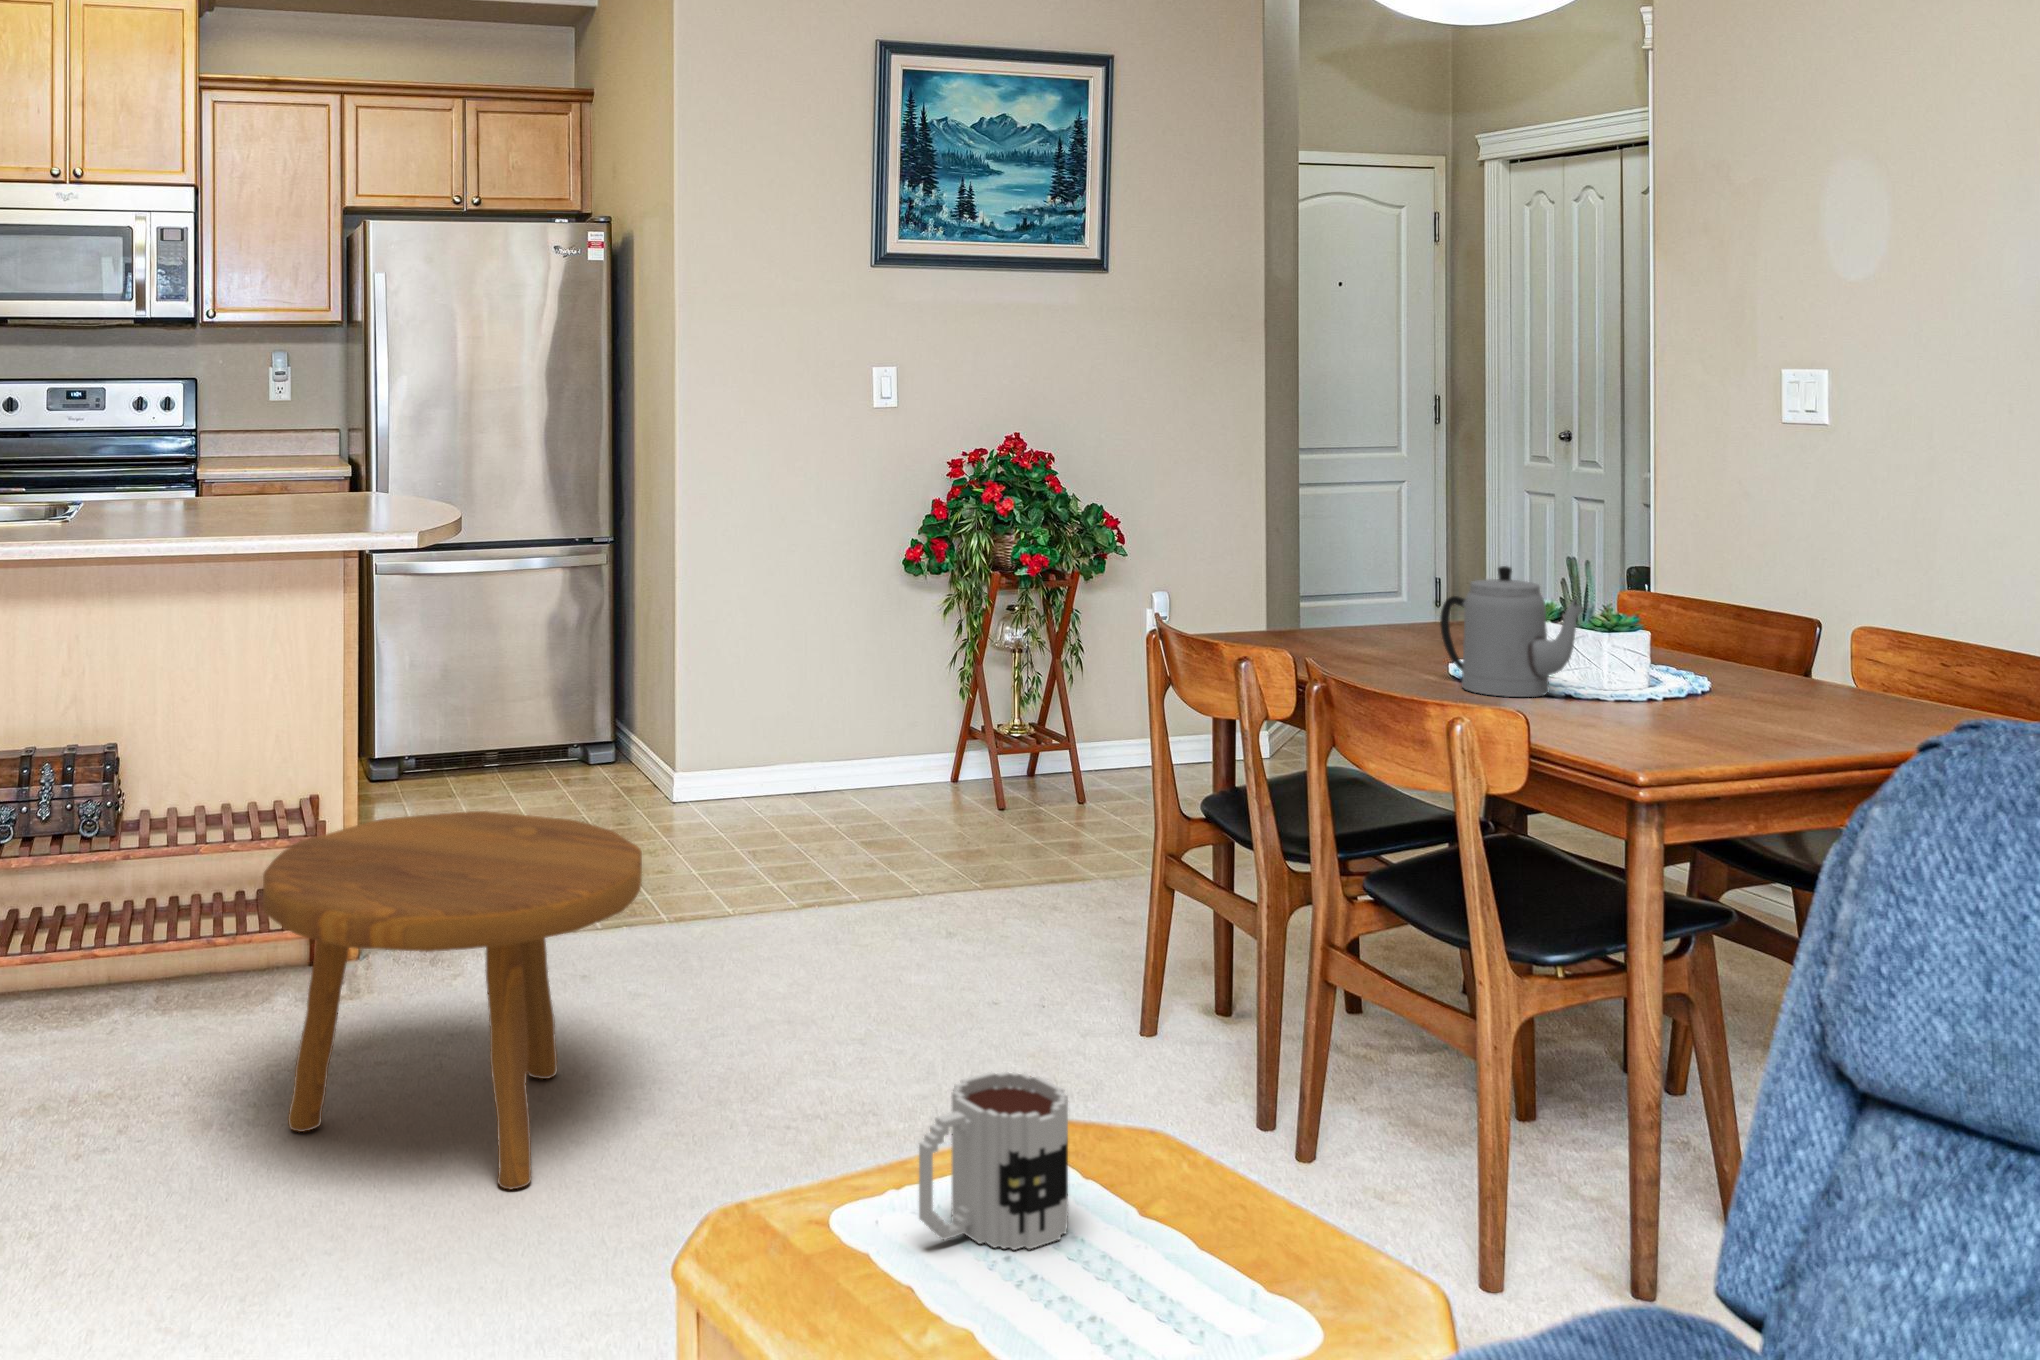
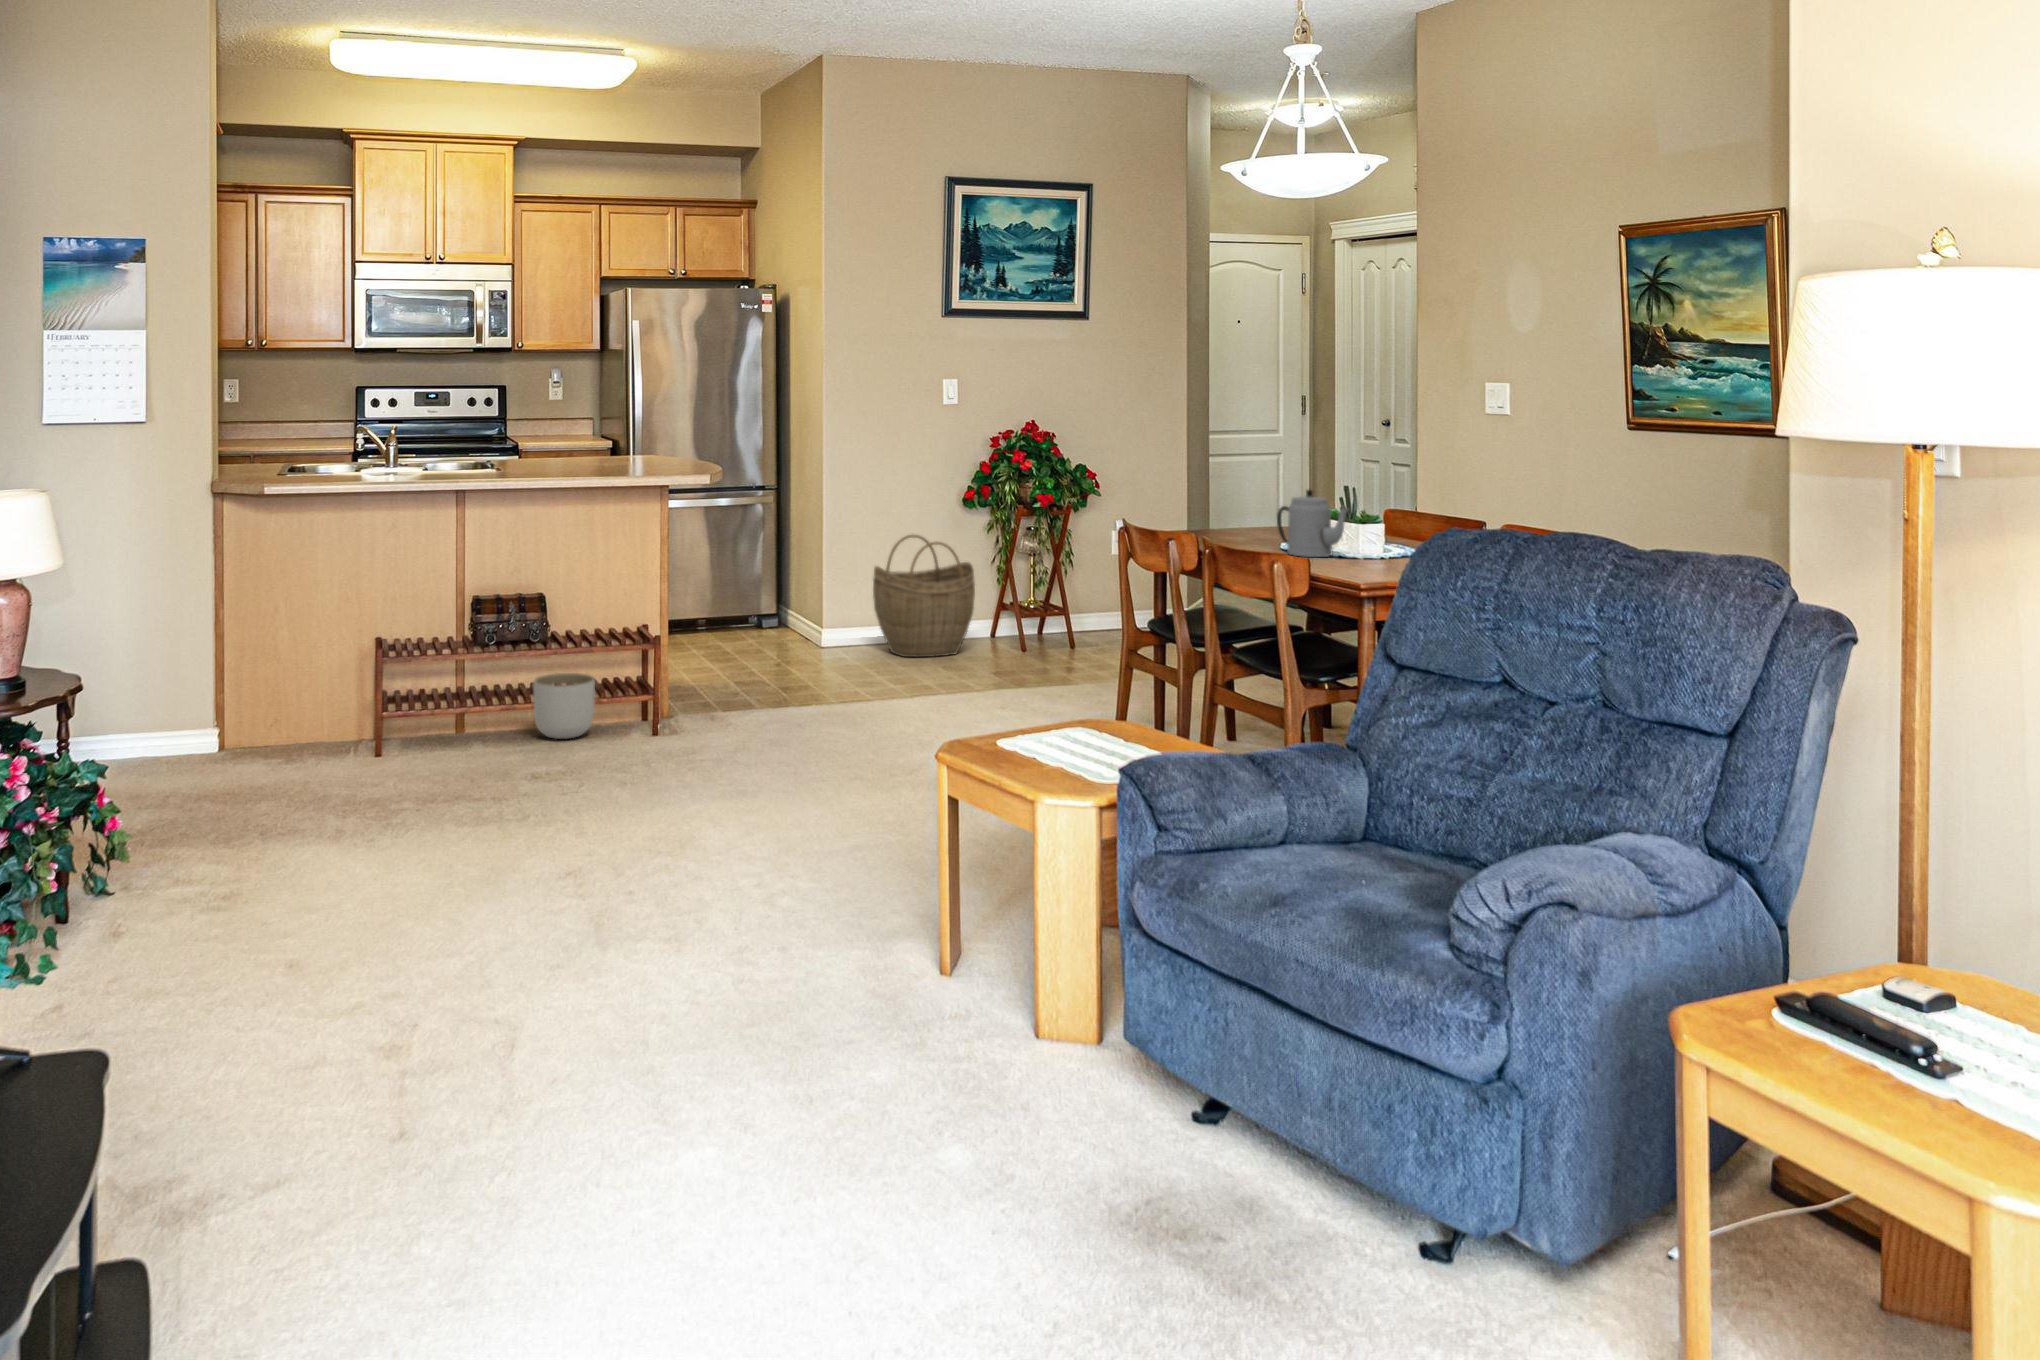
woven basket: none [753,618,918,822] -> present [873,535,975,657]
footstool: present [263,811,642,1190] -> none [658,625,854,807]
planter: none [96,883,211,1008] -> present [533,673,595,739]
mug: present [919,1072,1068,1250] -> none [1033,695,1095,762]

